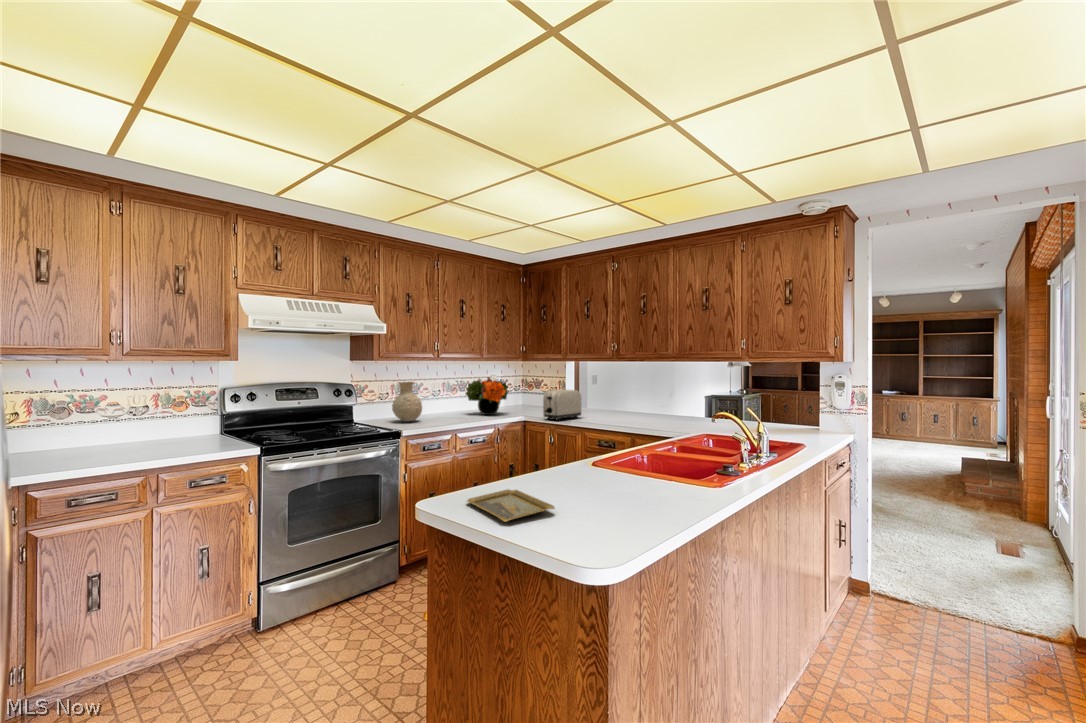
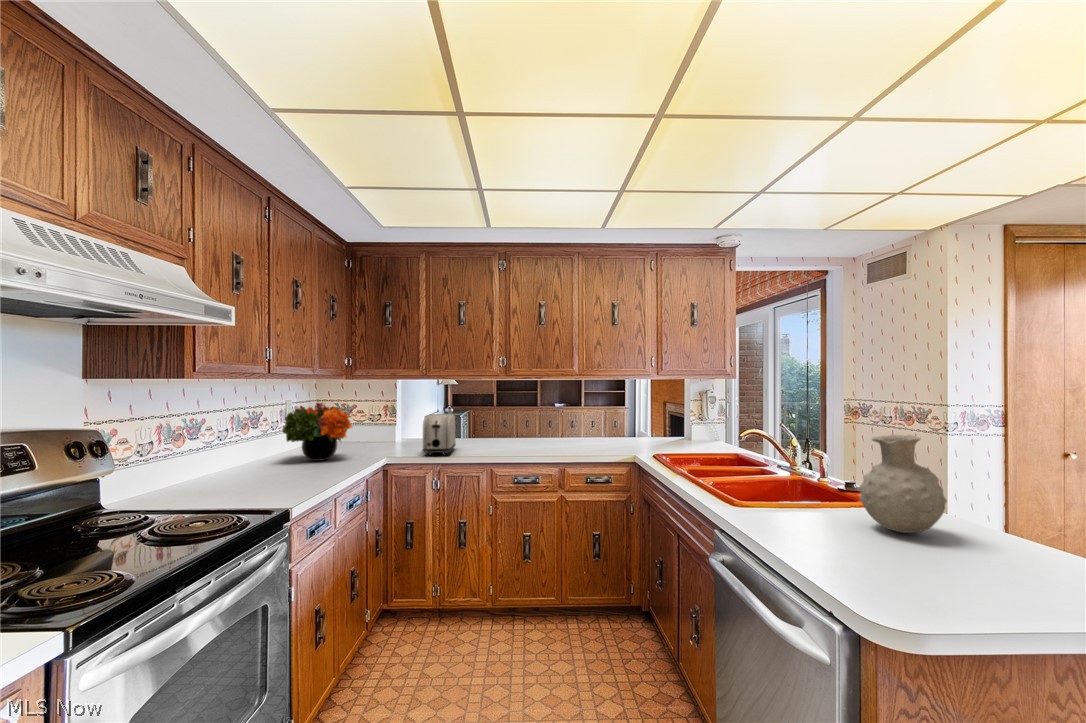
vase: present [392,382,422,422] -> present [859,435,947,533]
tray: present [467,489,555,522] -> none [812,544,970,584]

